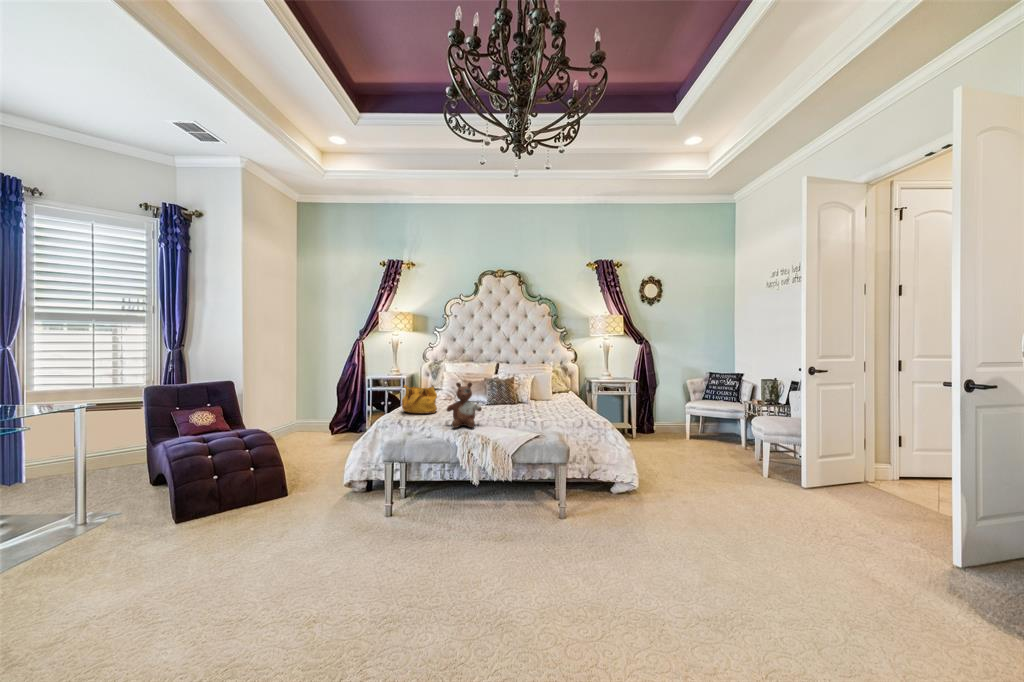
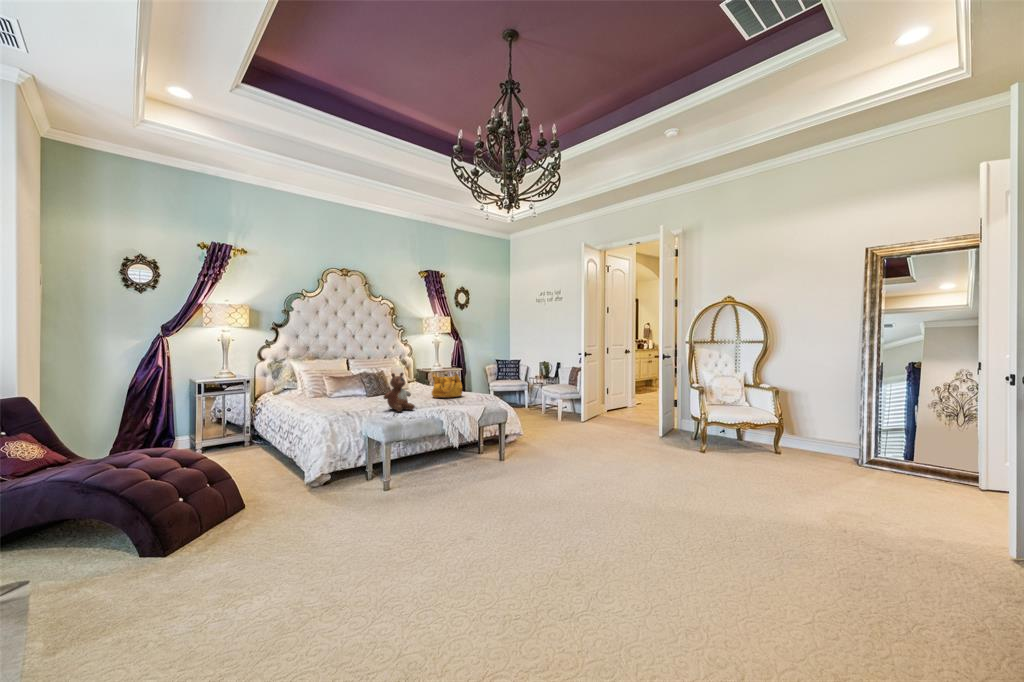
handbag: present [402,385,437,414] -> present [432,373,462,398]

